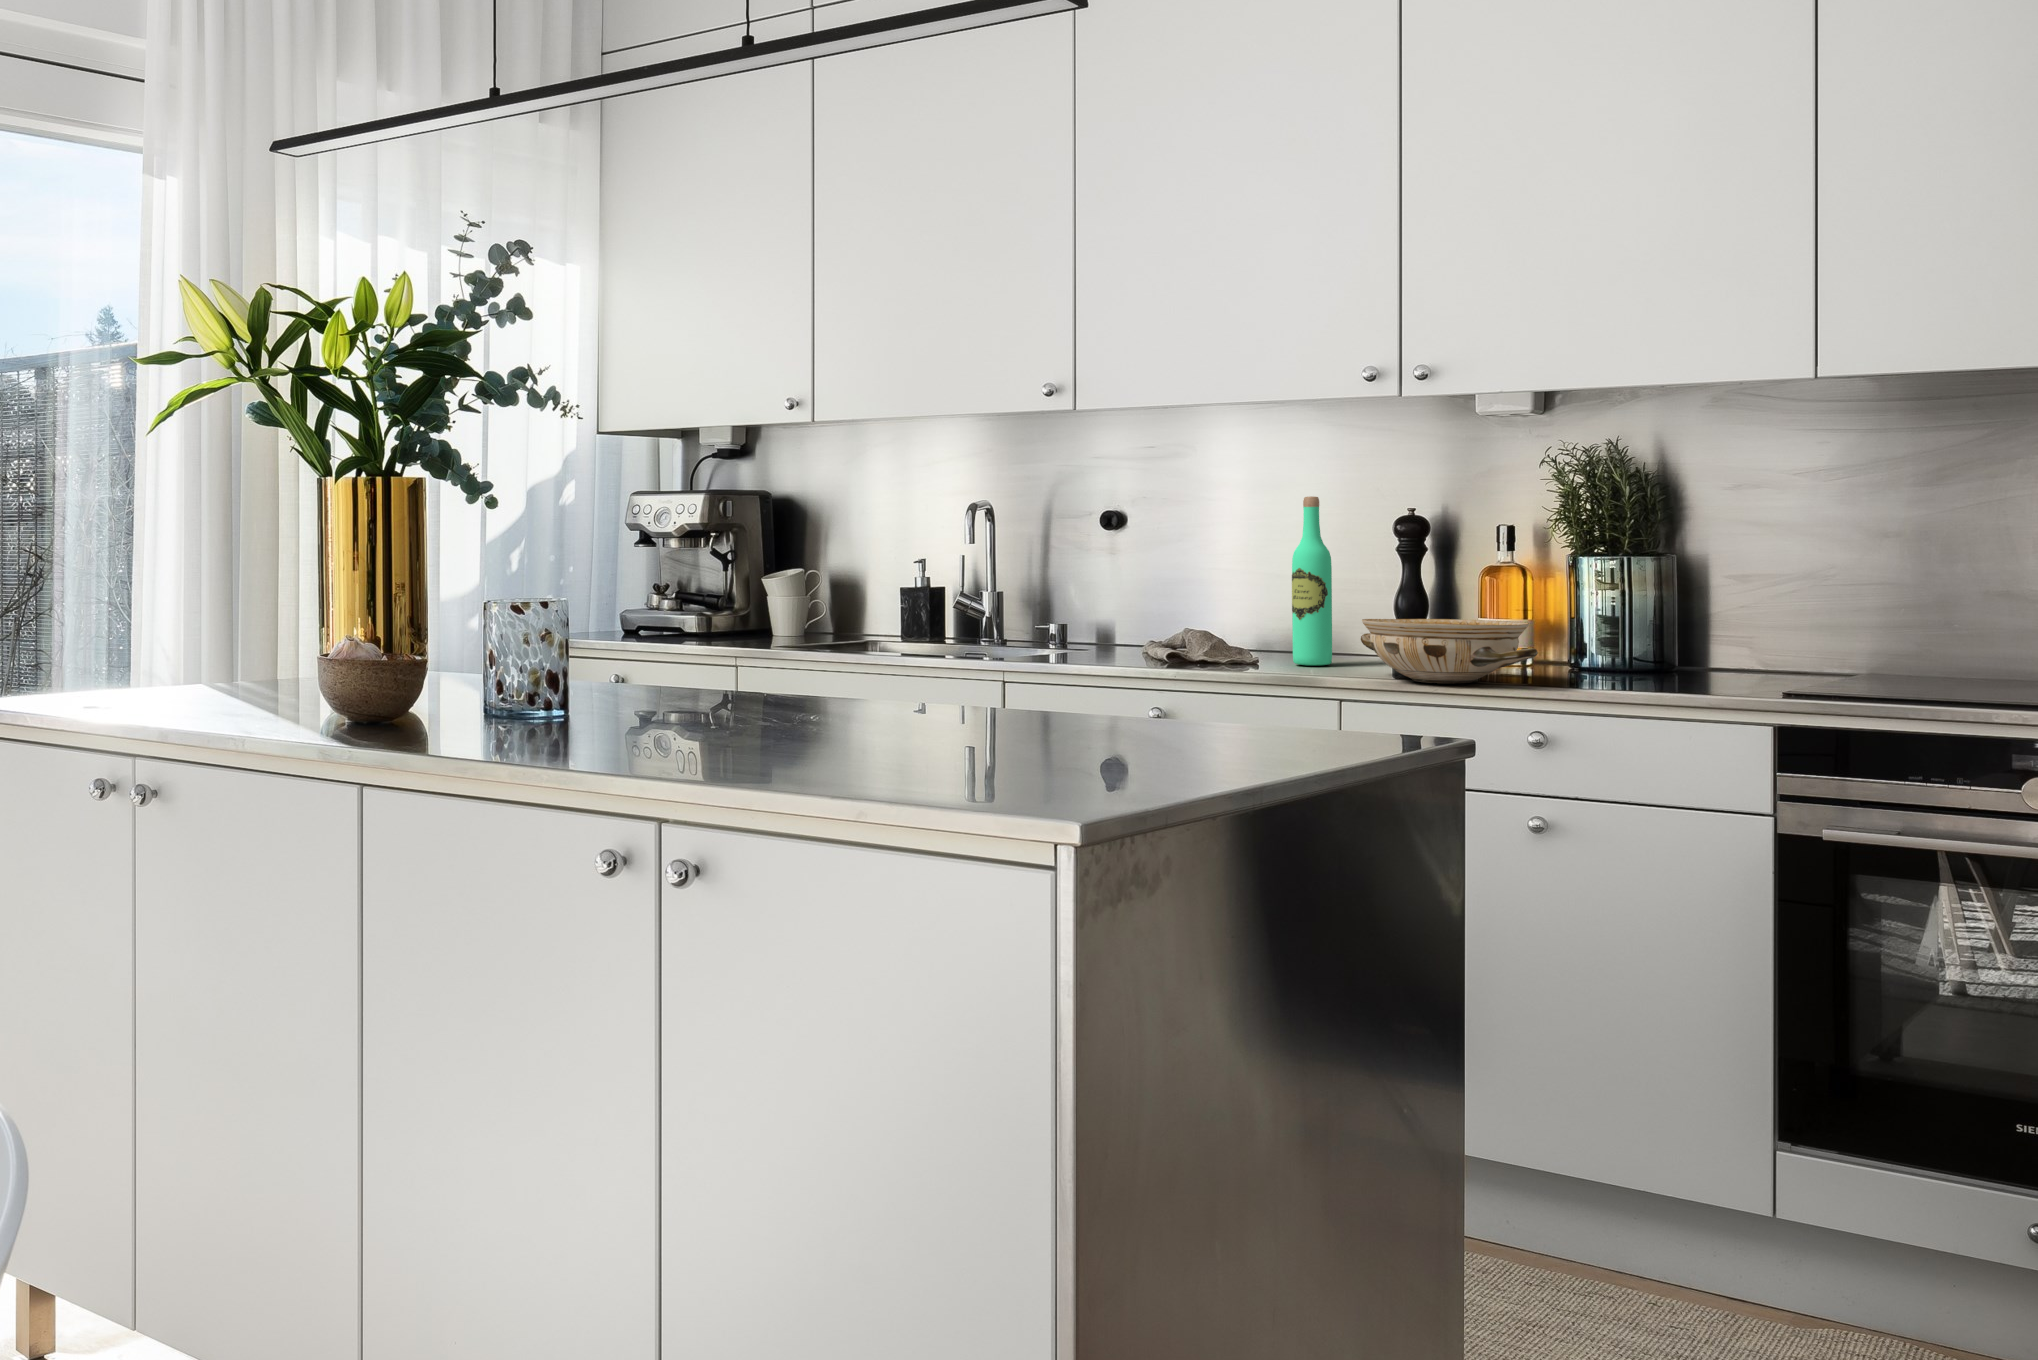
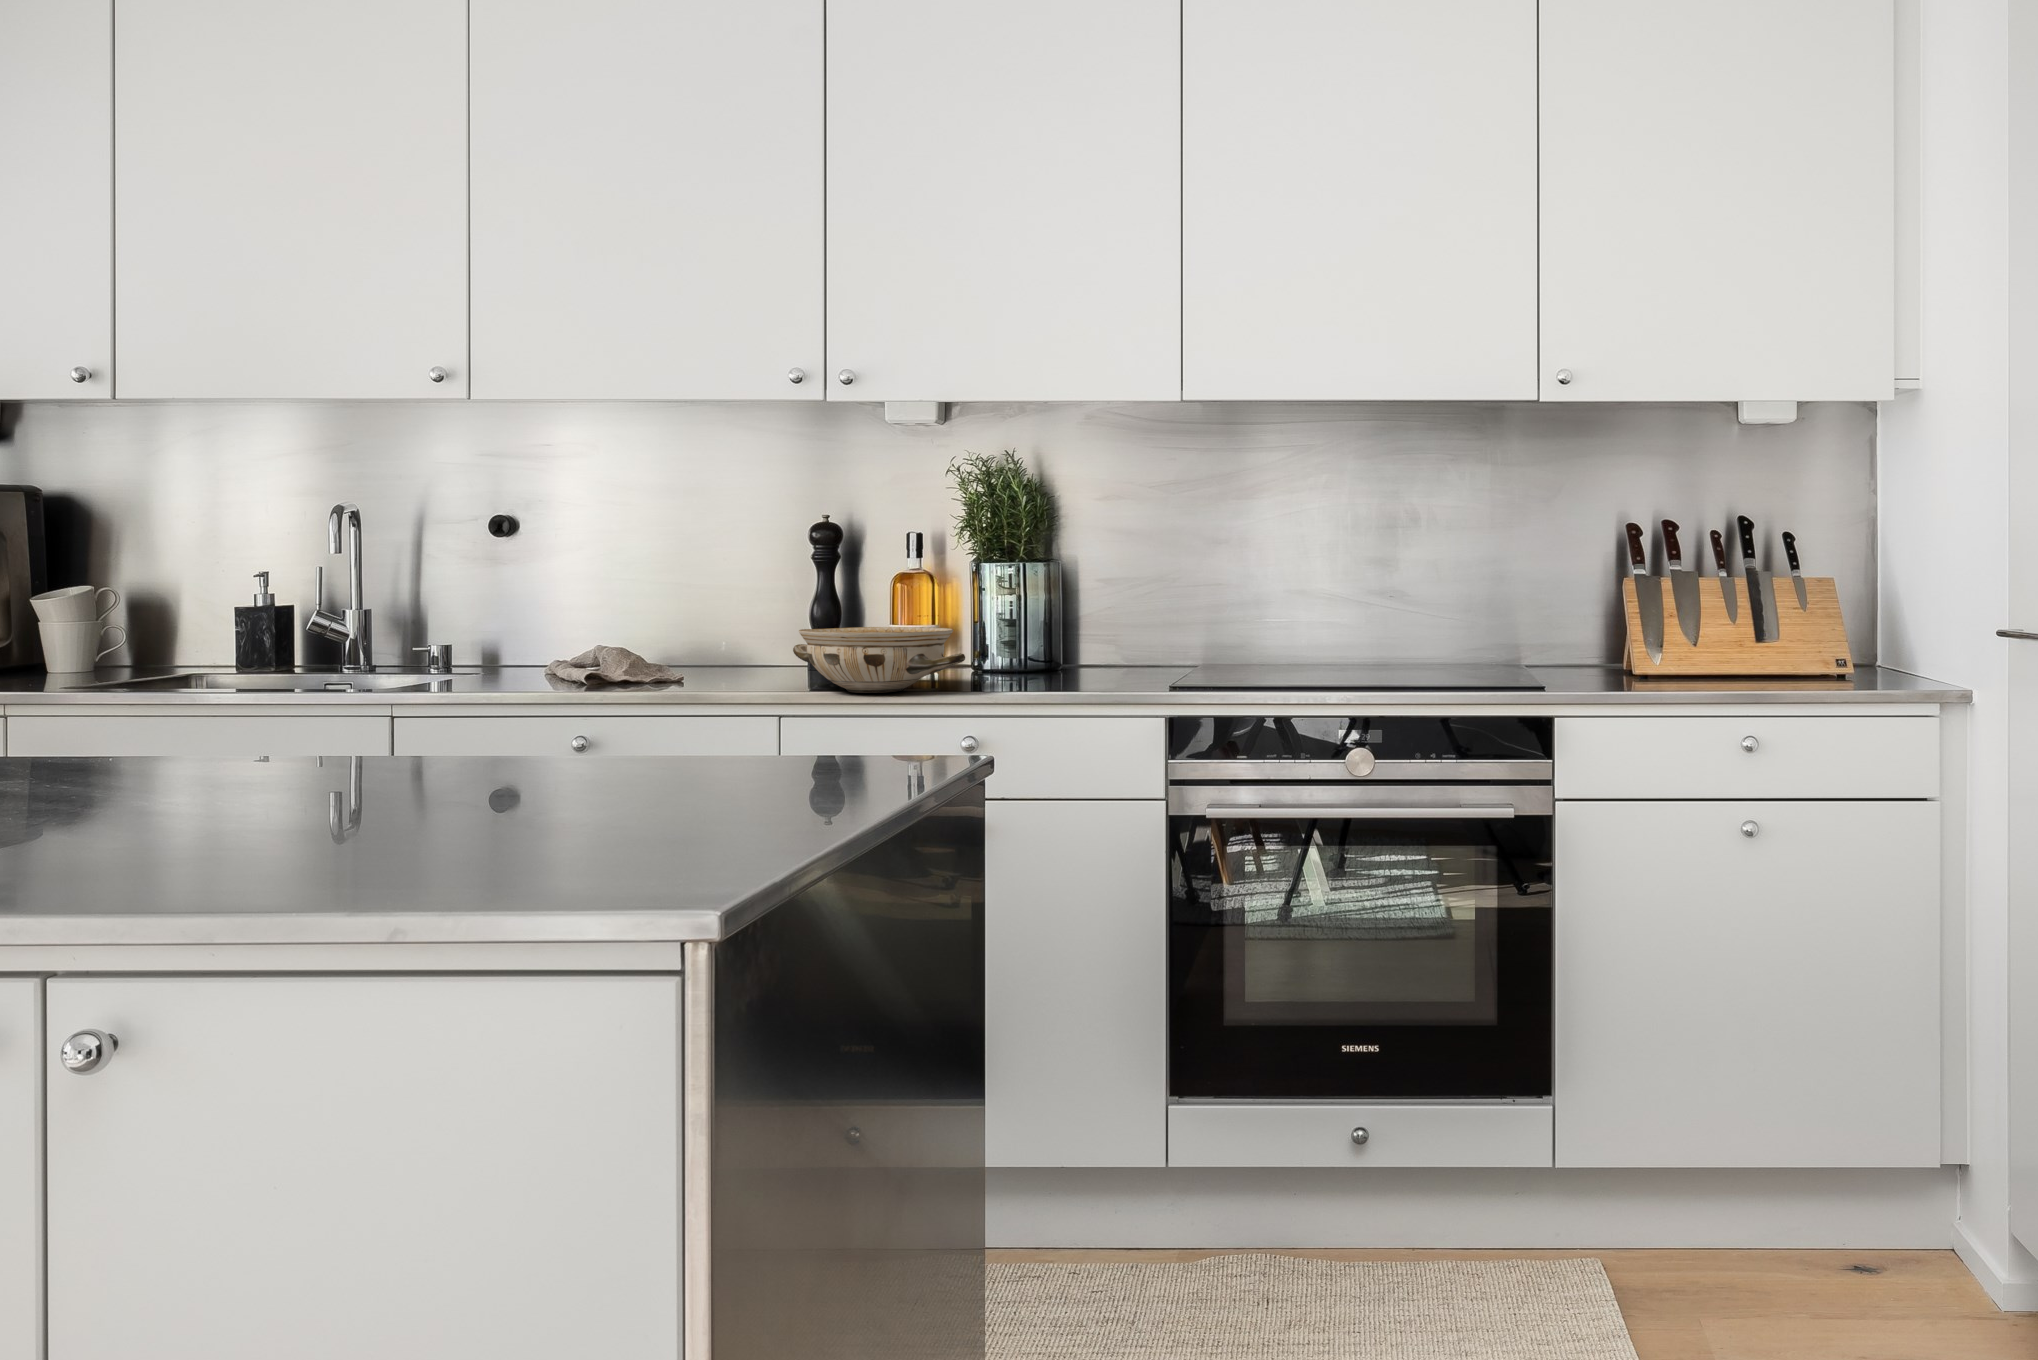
wine bottle: present [1292,496,1332,665] -> none [717,501,757,680]

